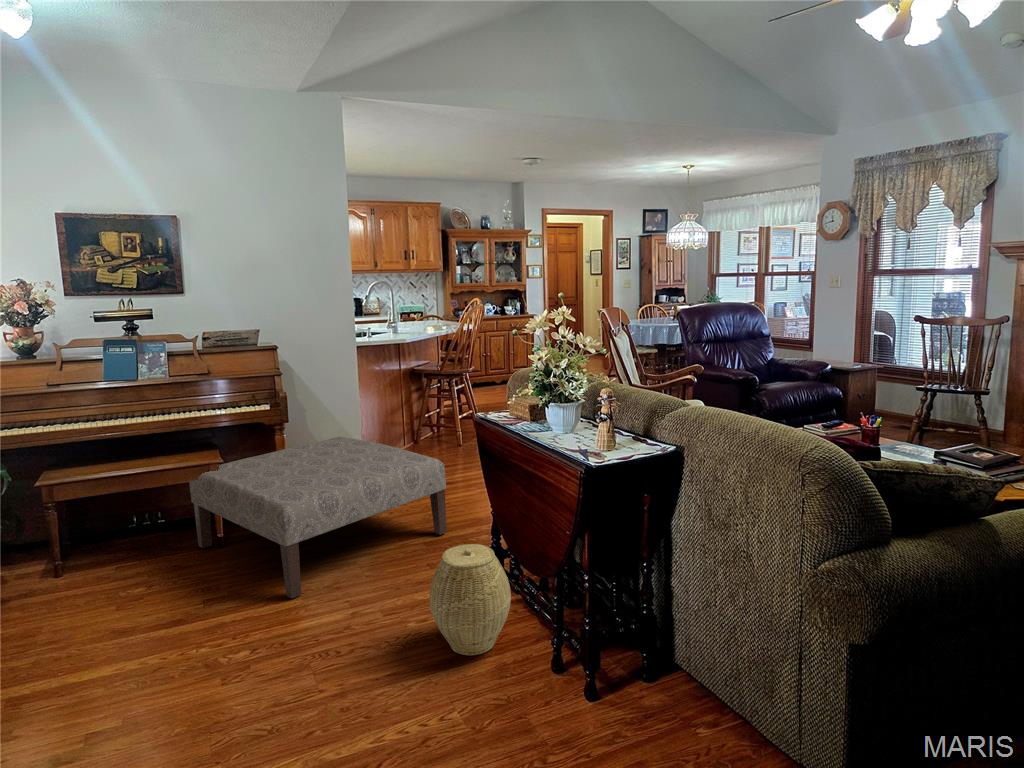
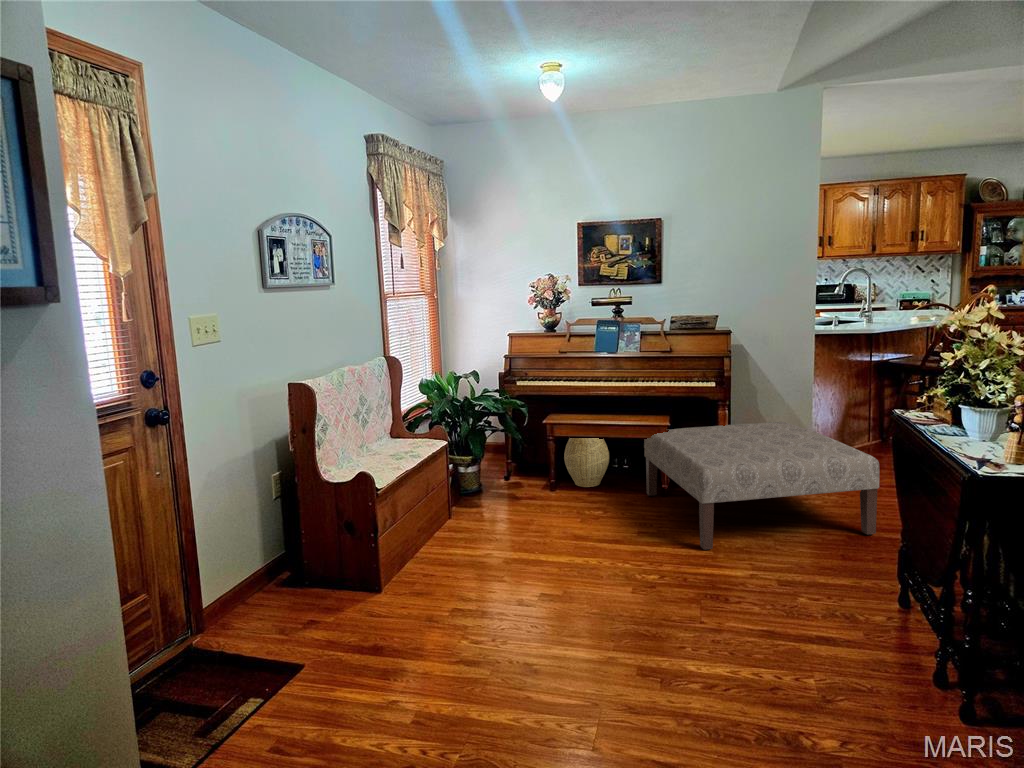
woven basket: present [429,544,511,655] -> present [564,438,609,487]

